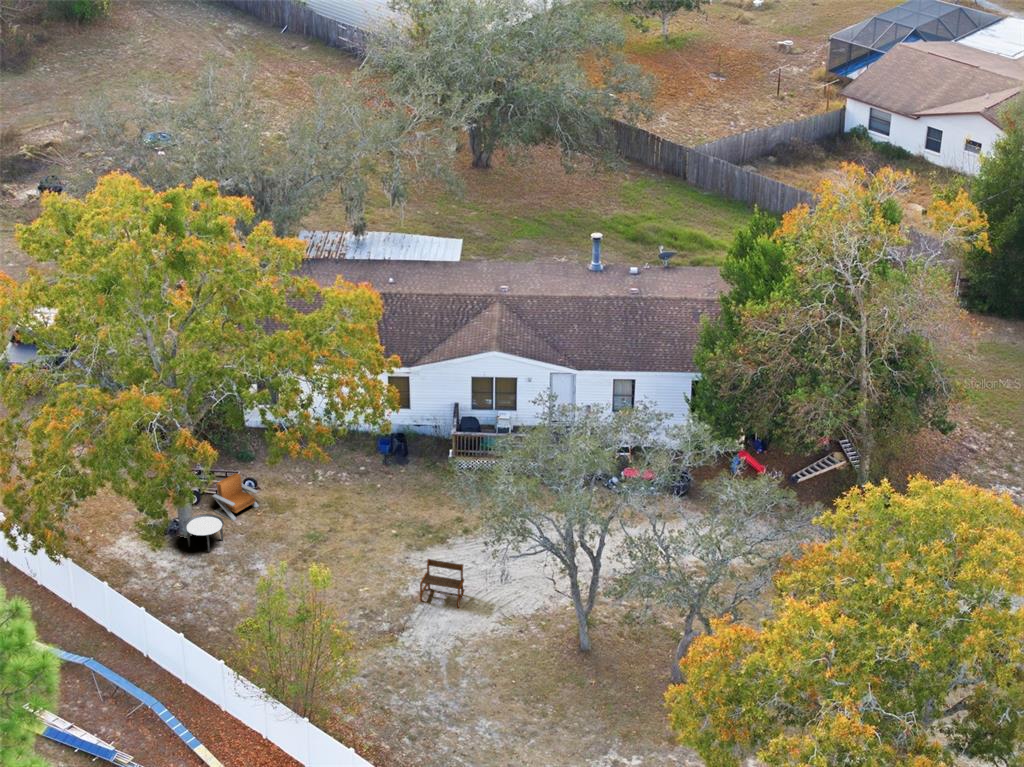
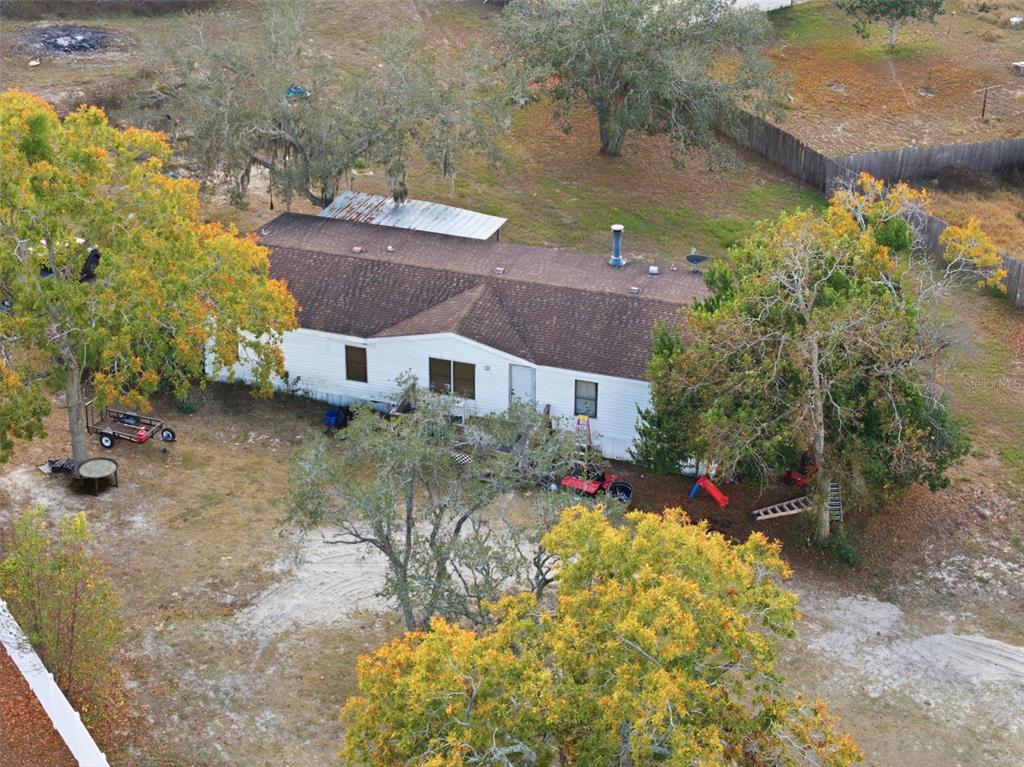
lounge chair: present [213,473,259,521] -> none [125,421,173,470]
bench: present [420,559,465,608] -> none [276,535,326,593]

